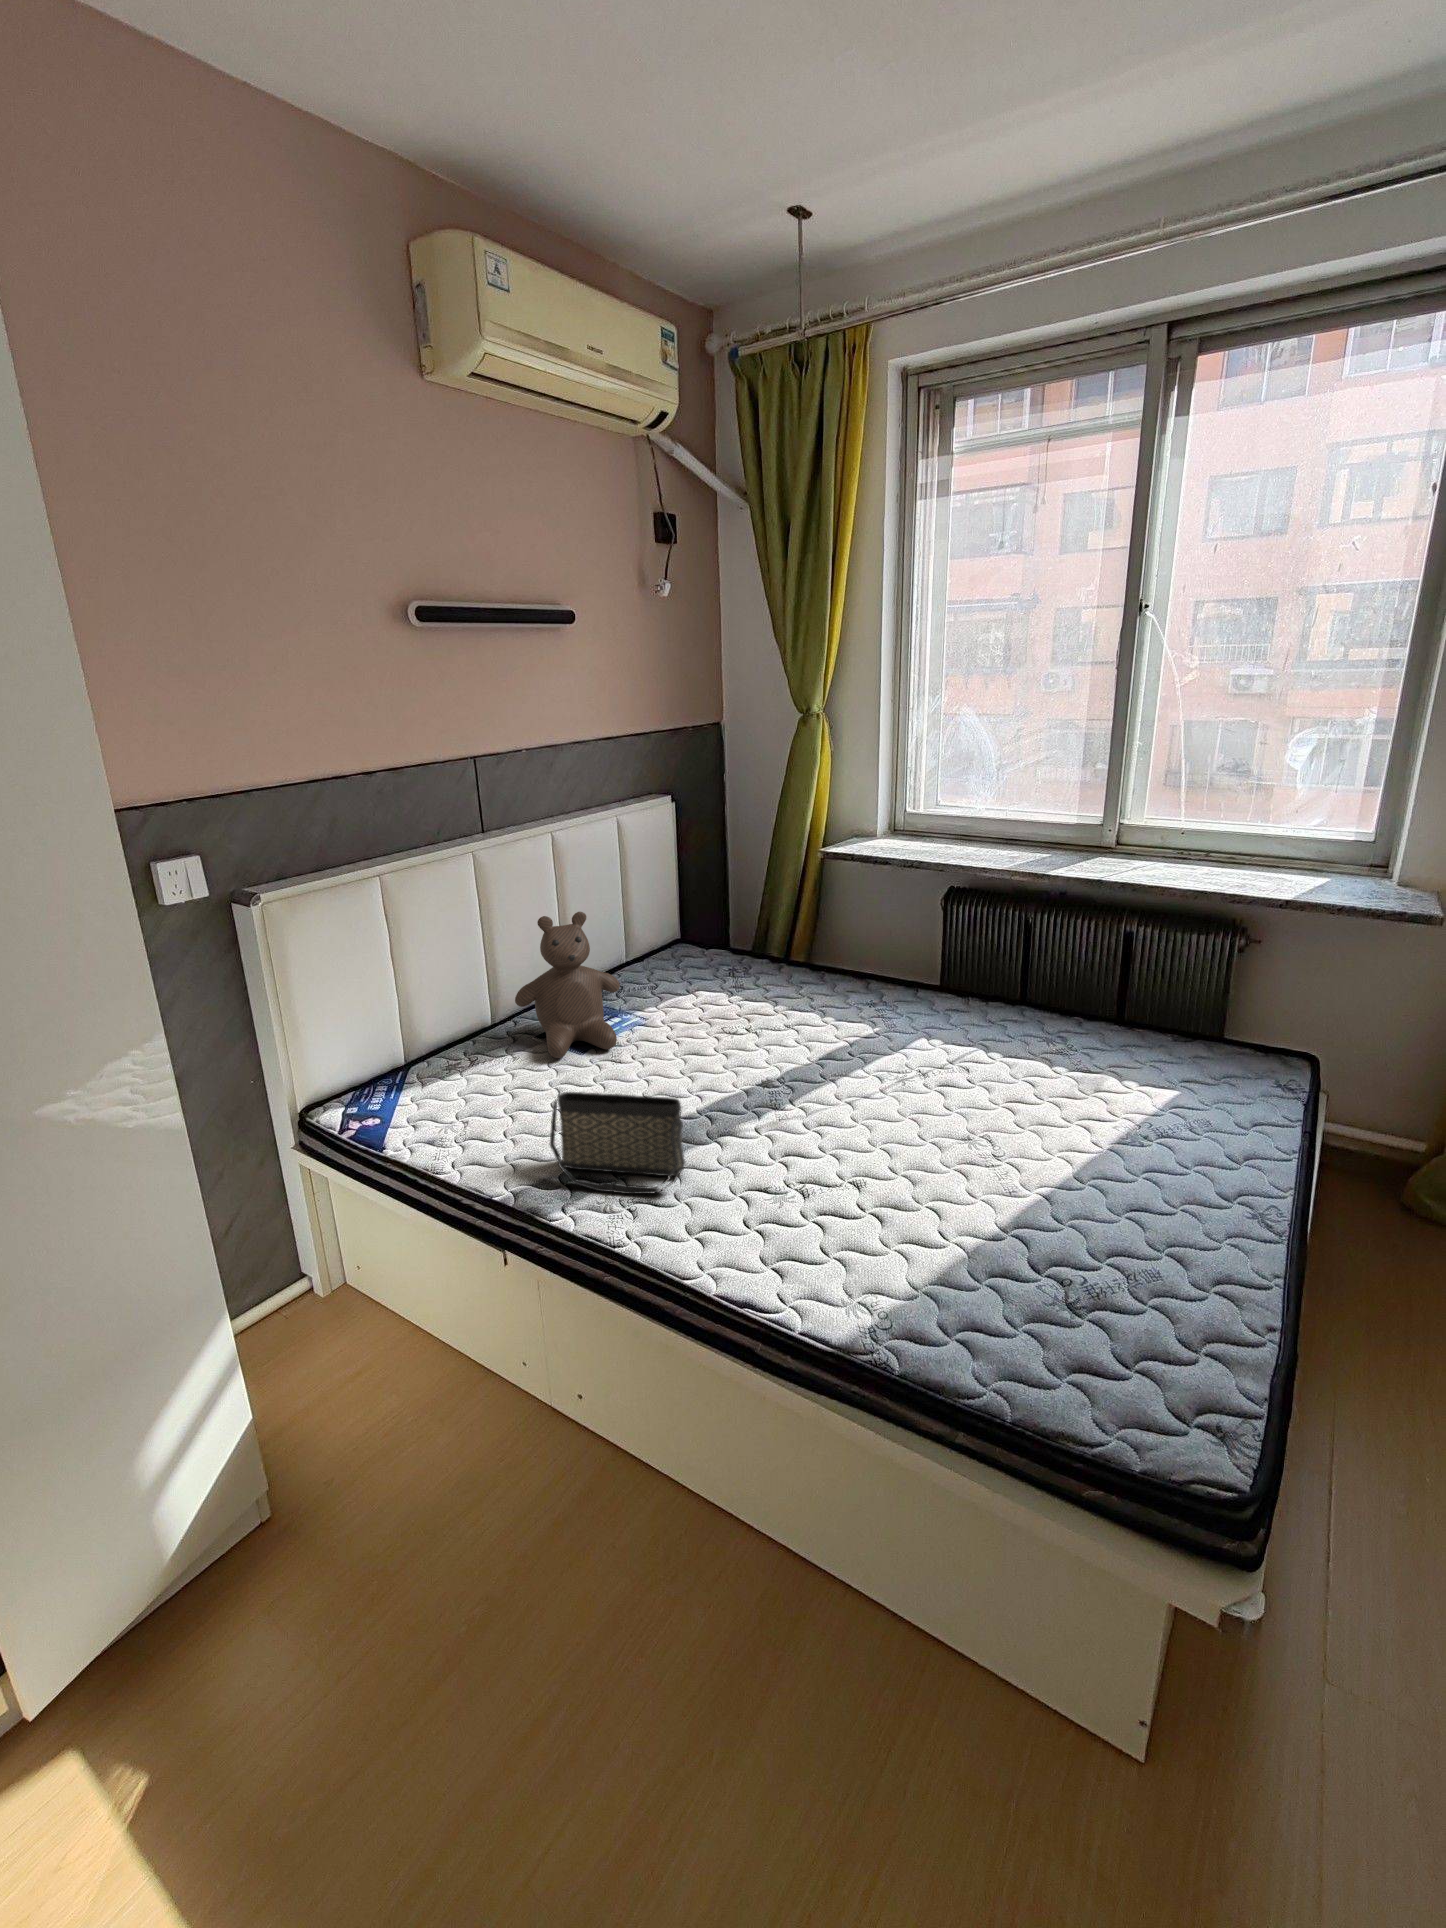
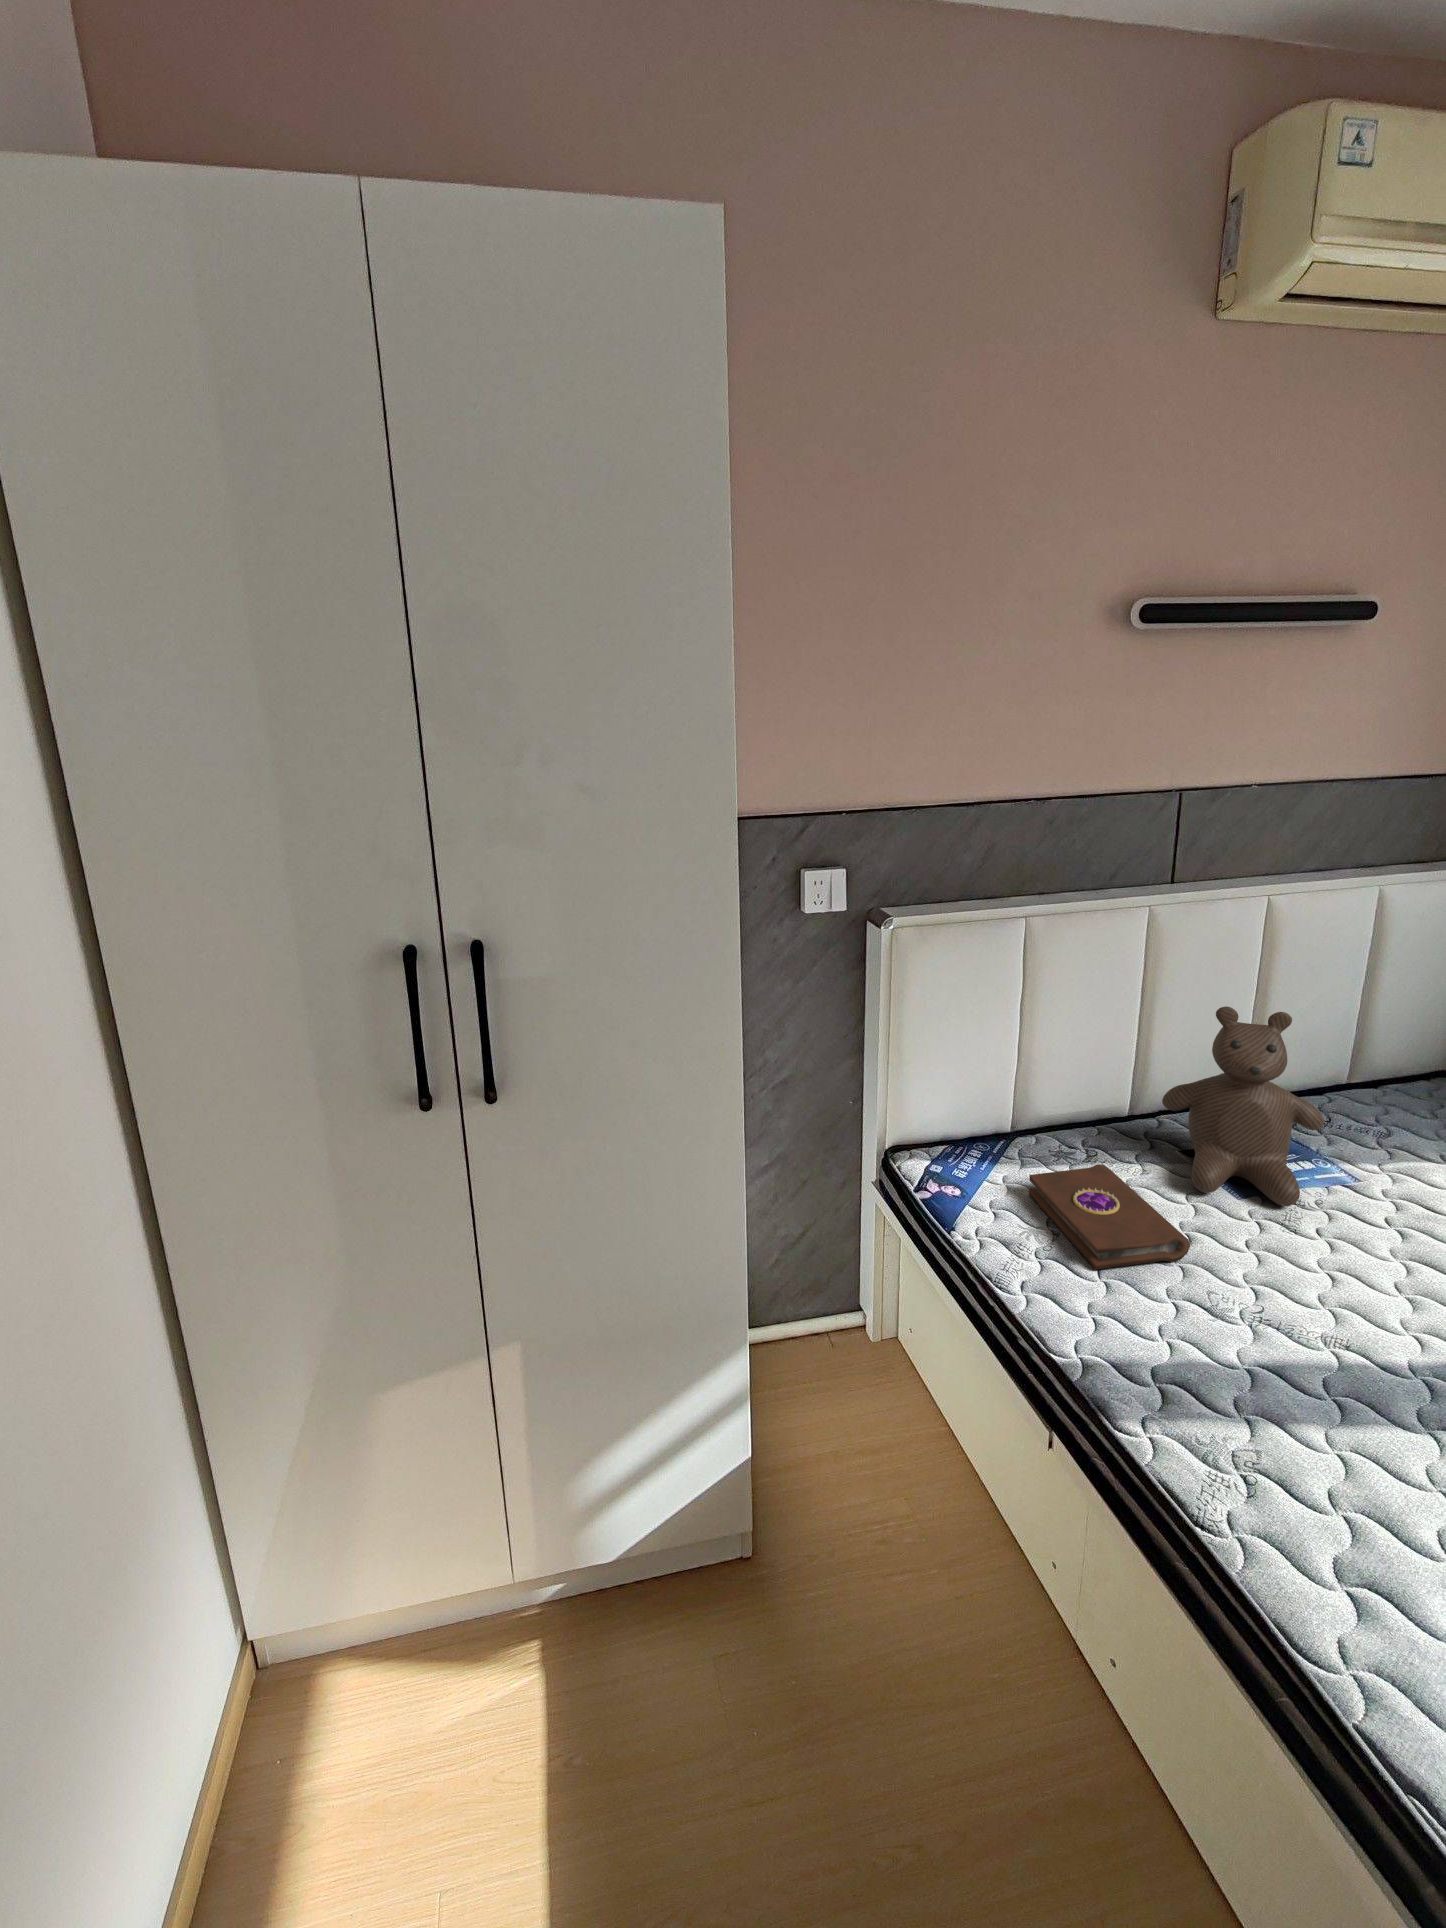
book: none [433,1061,560,1133] -> present [1029,1164,1190,1270]
handbag: present [550,1092,685,1194] -> none [1149,1263,1378,1478]

